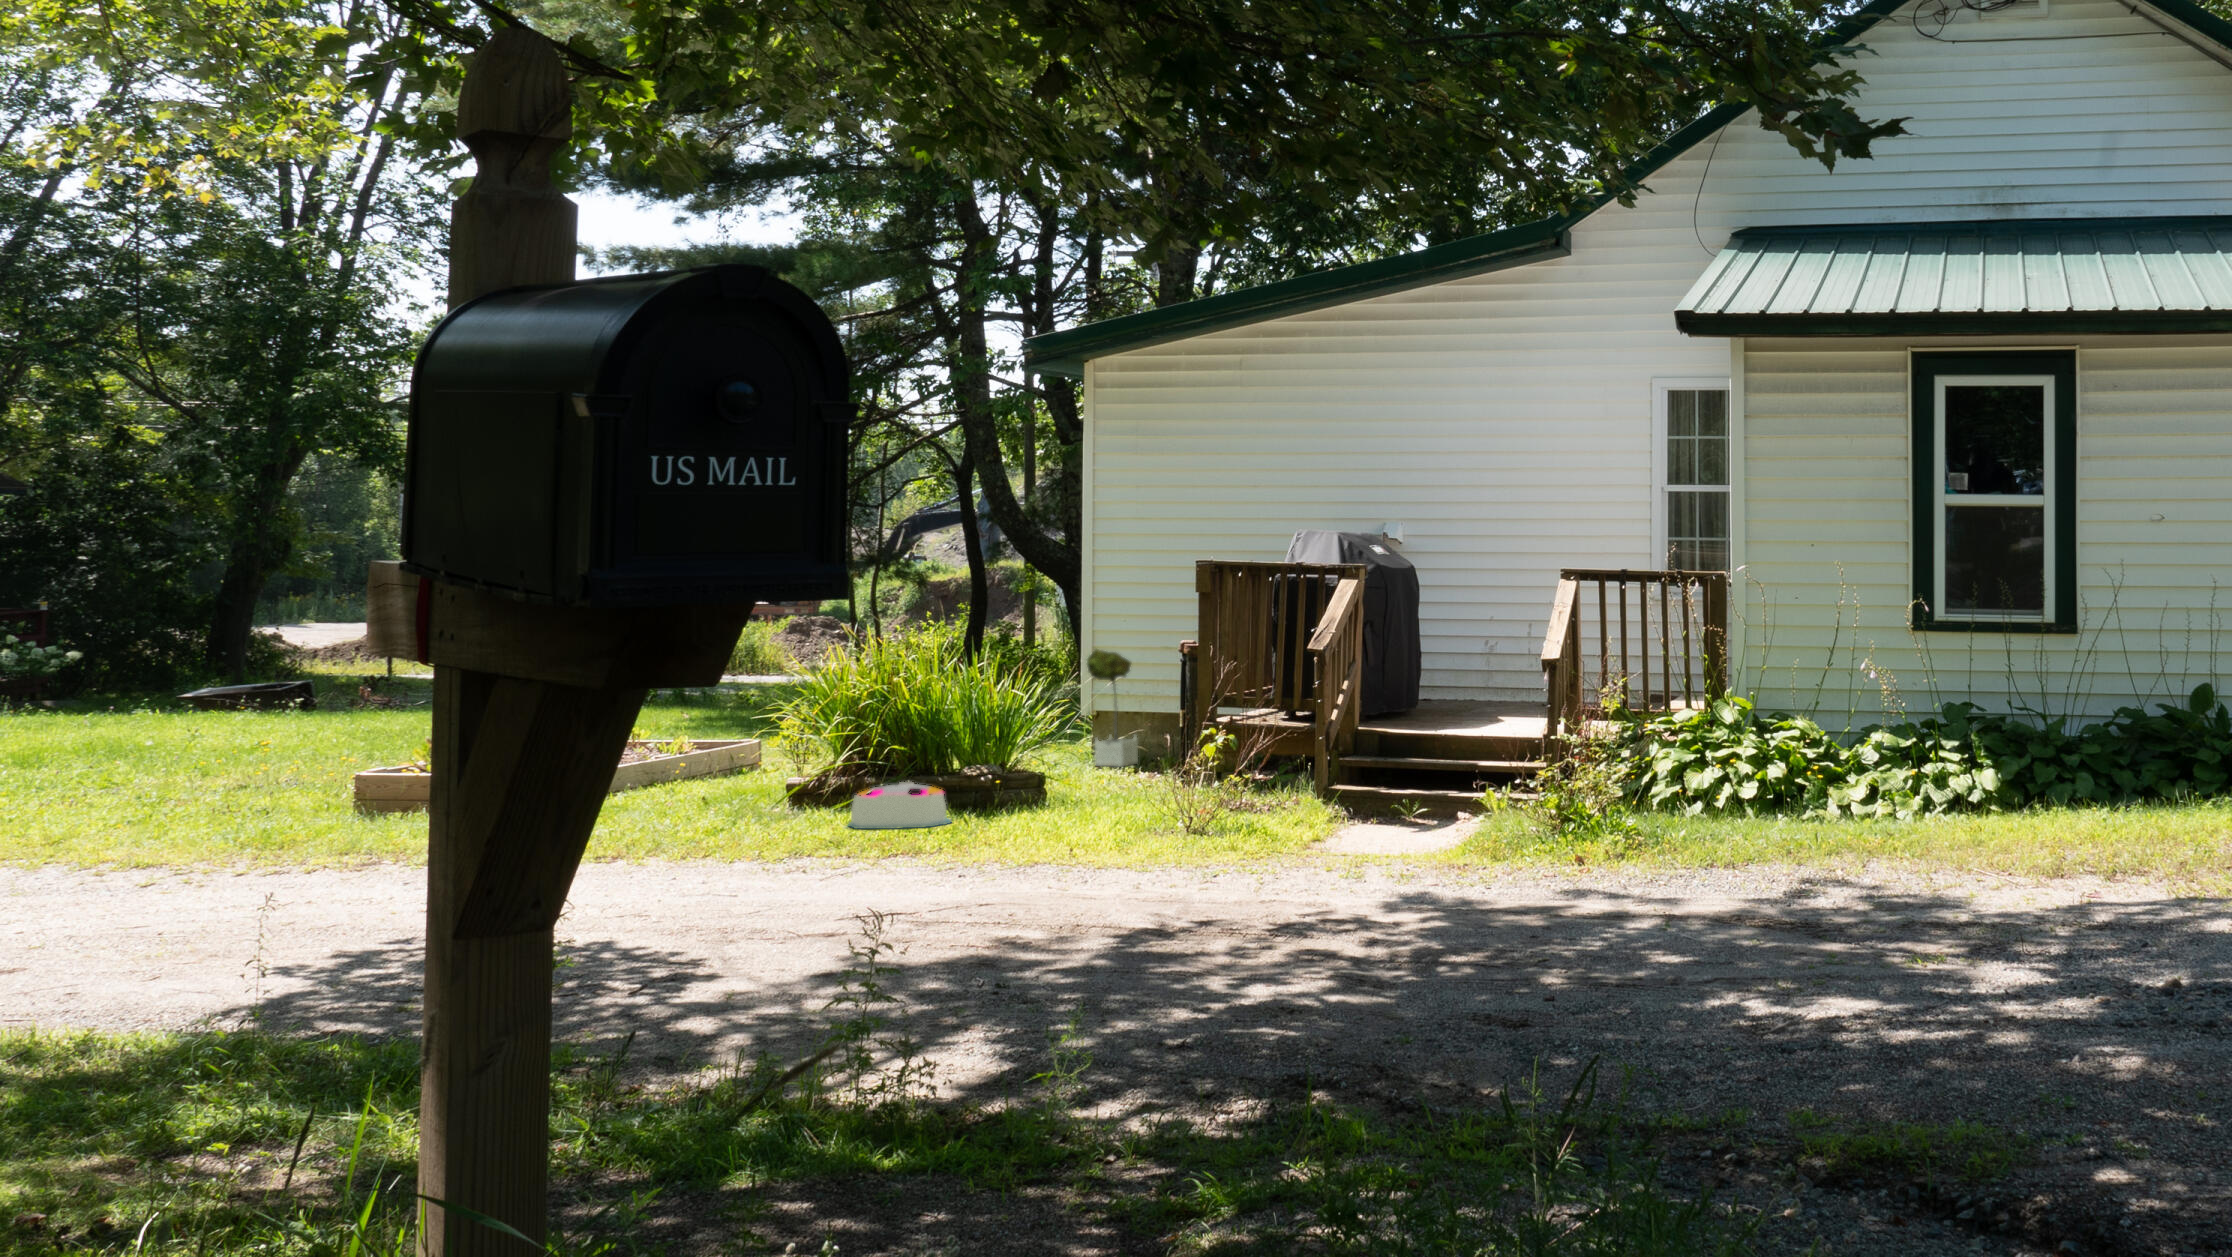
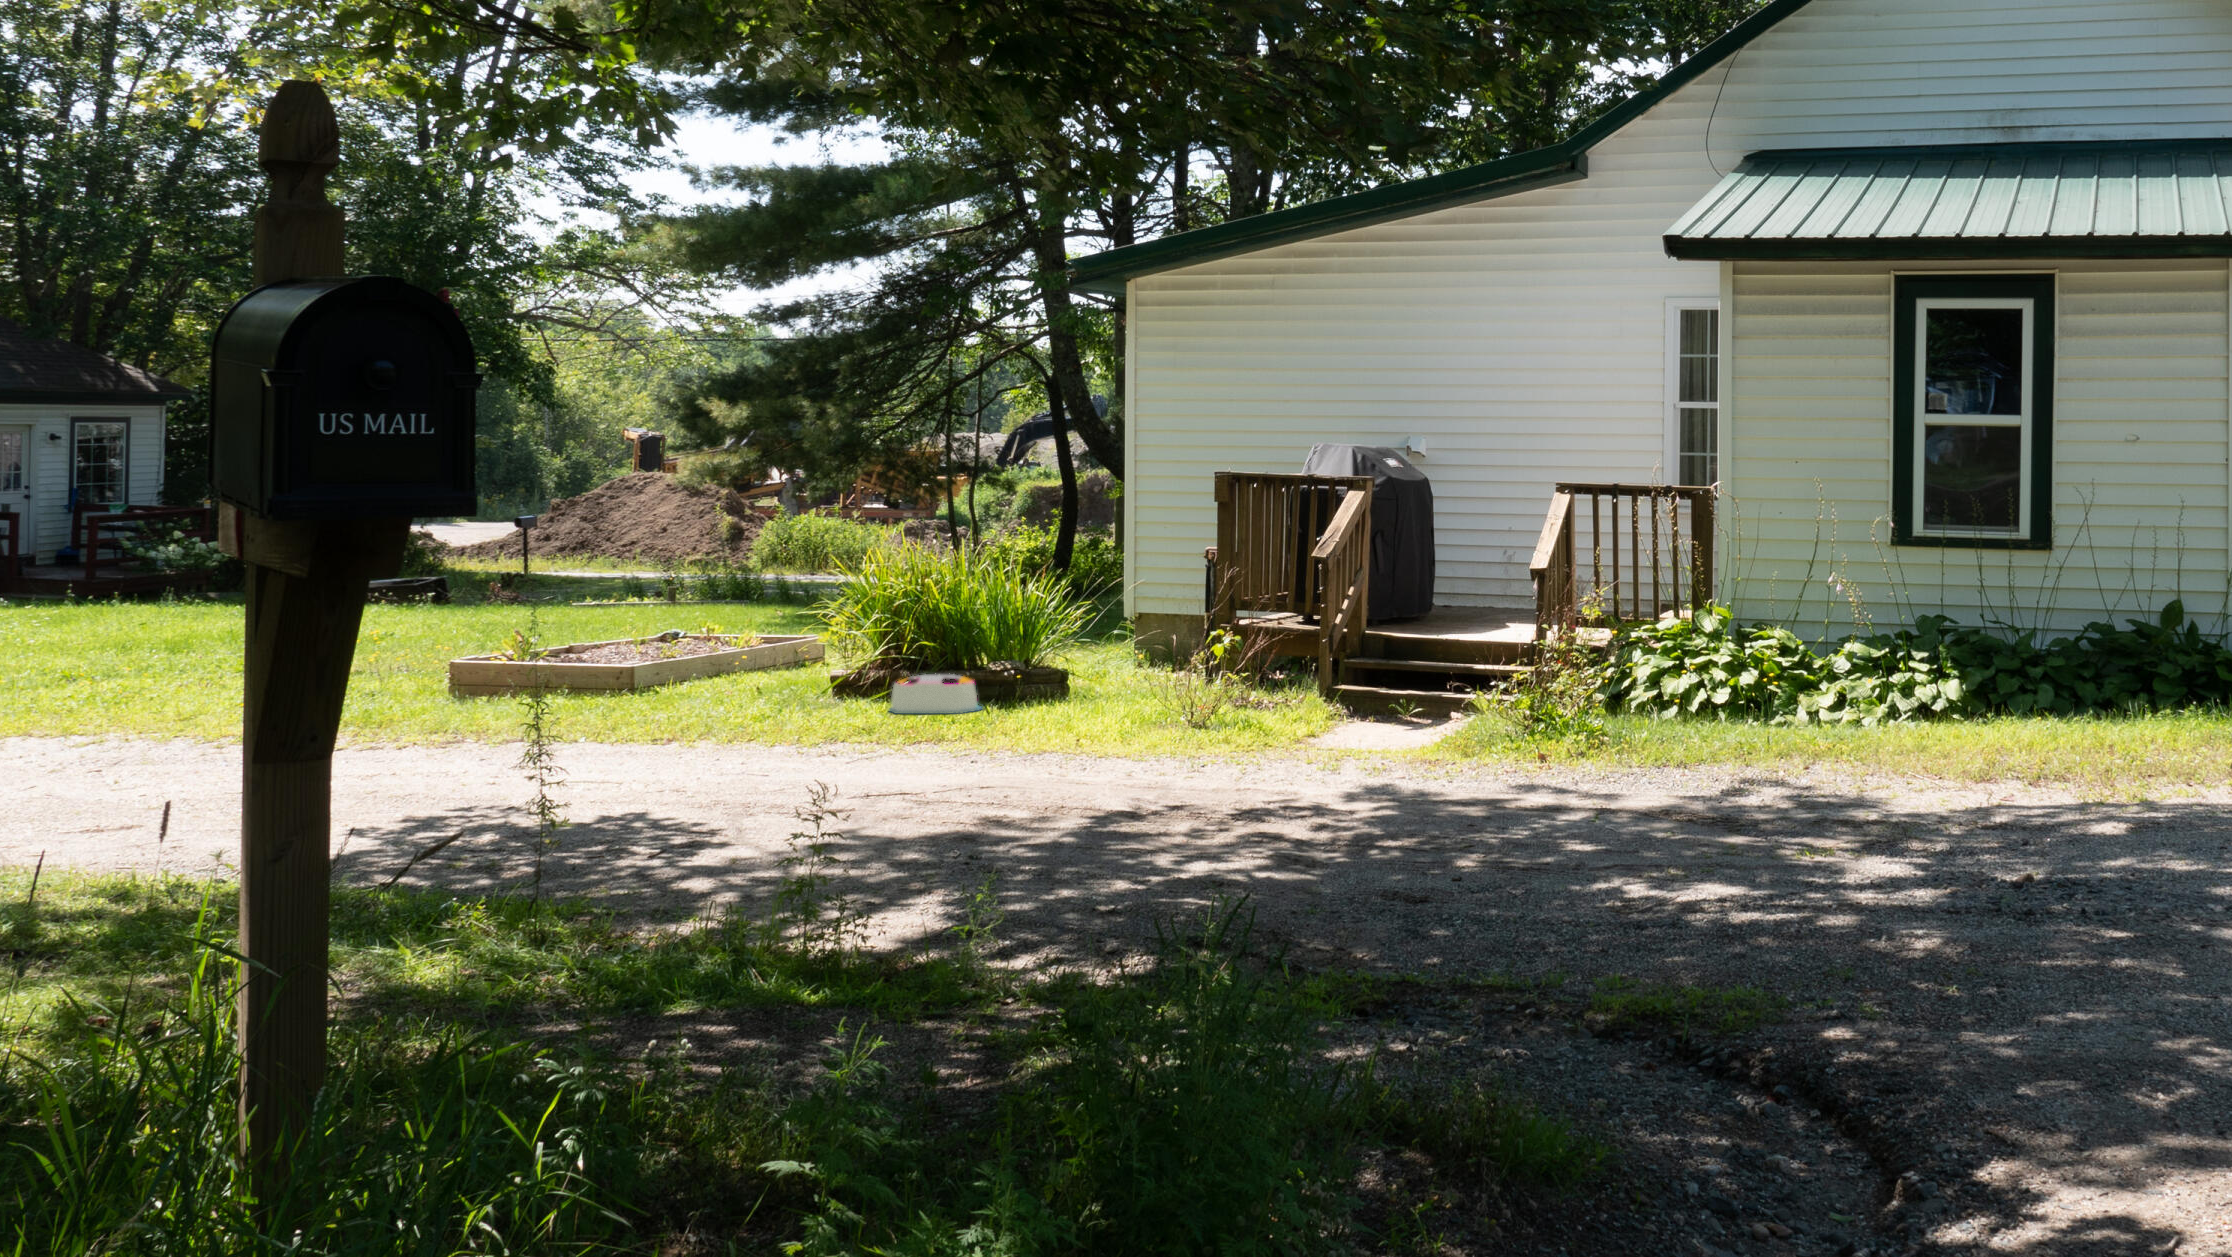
potted tree: present [1087,649,1138,766] -> none [1124,550,1172,661]

